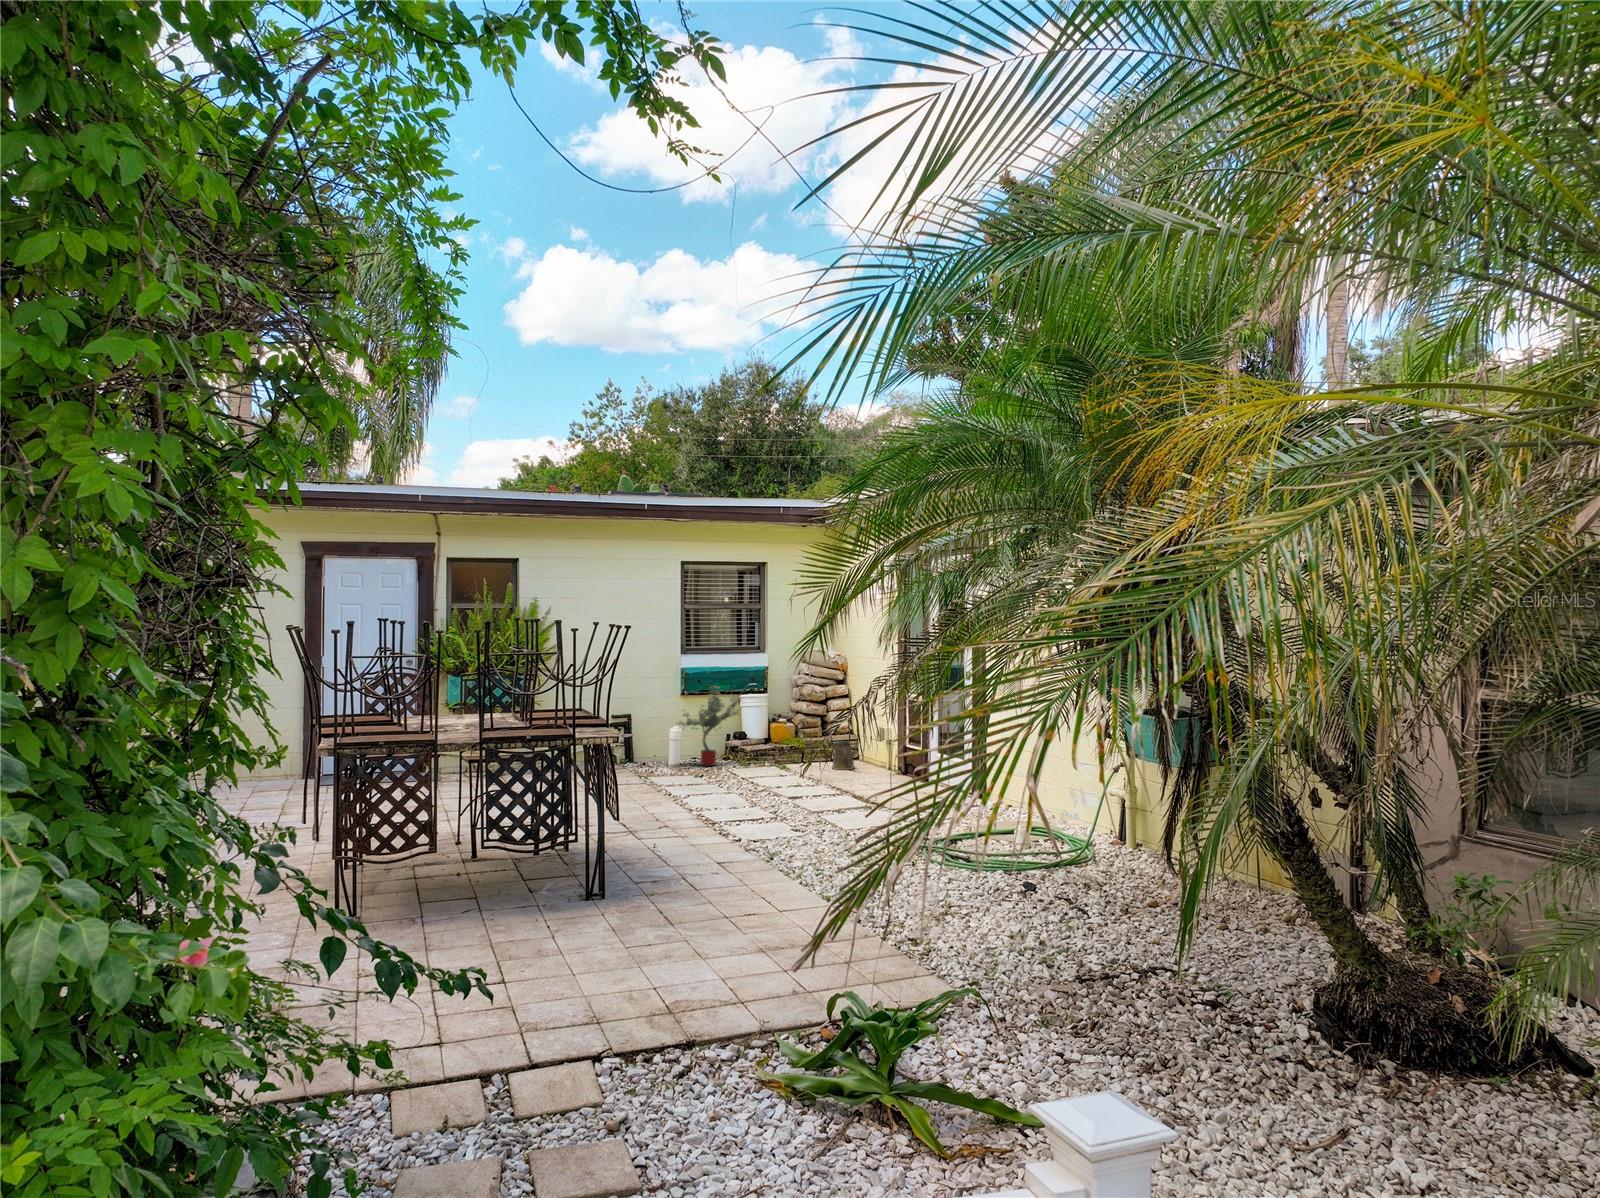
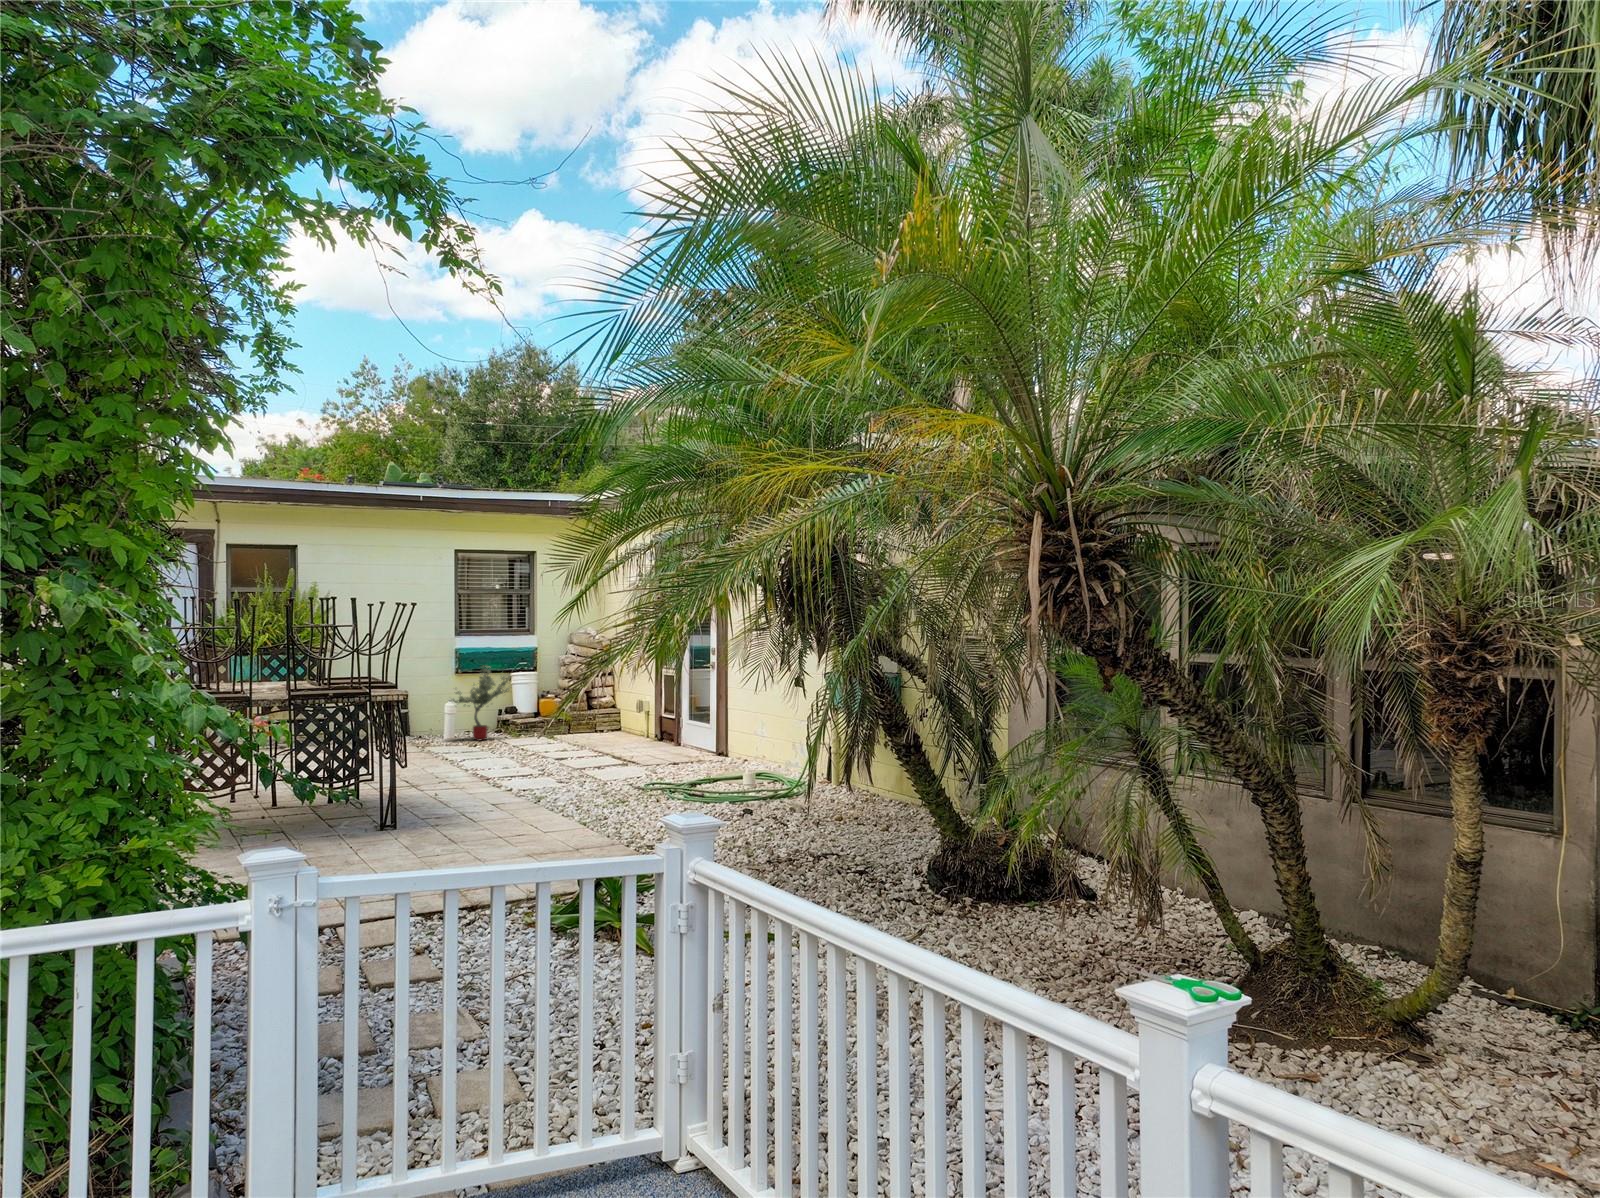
watering can: present [832,741,858,770] -> none [597,714,622,740]

